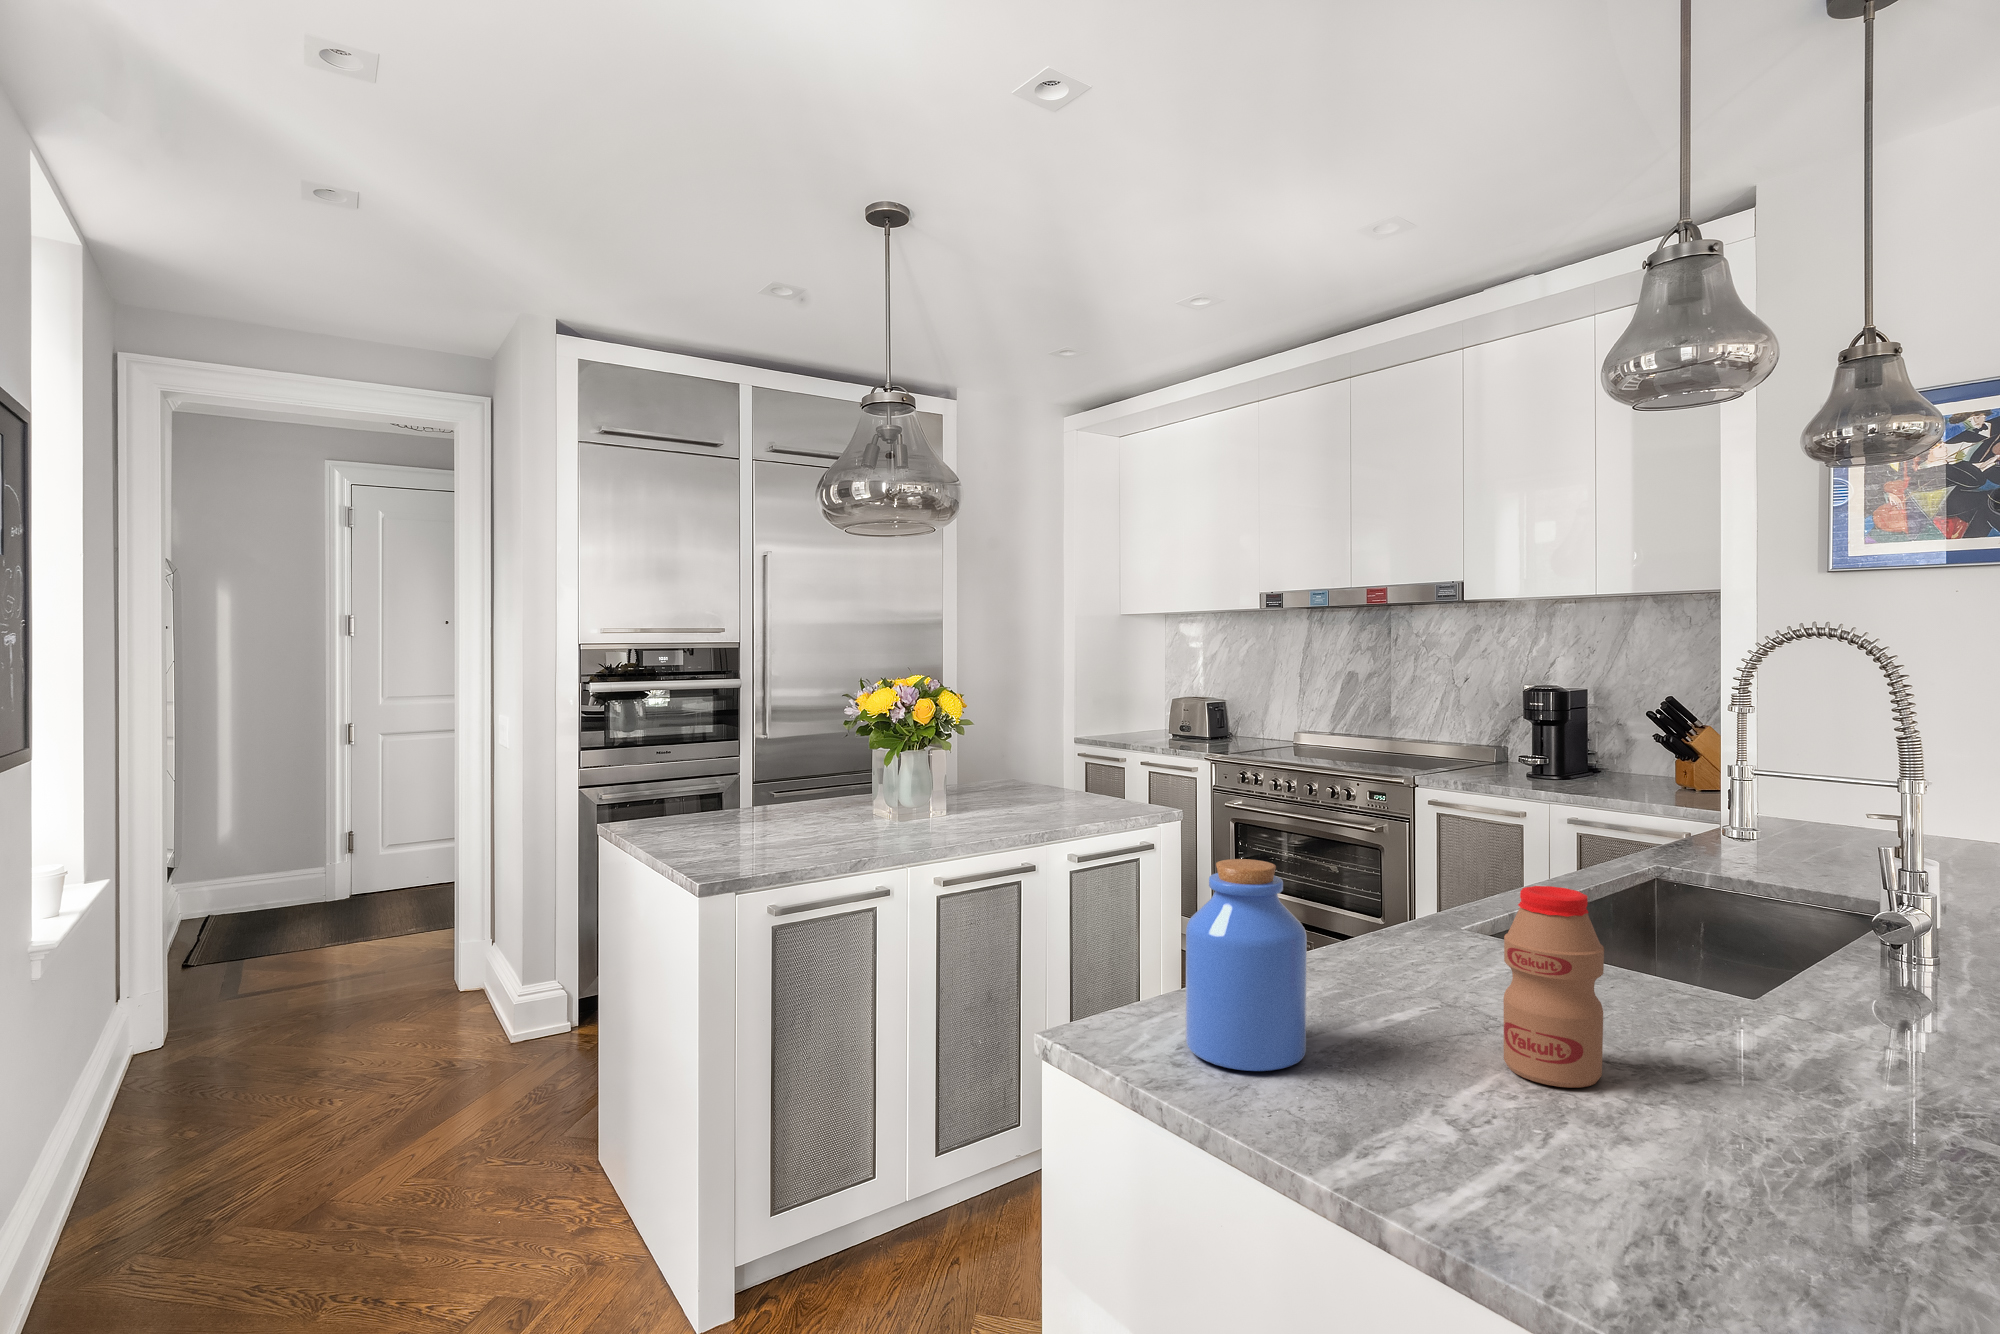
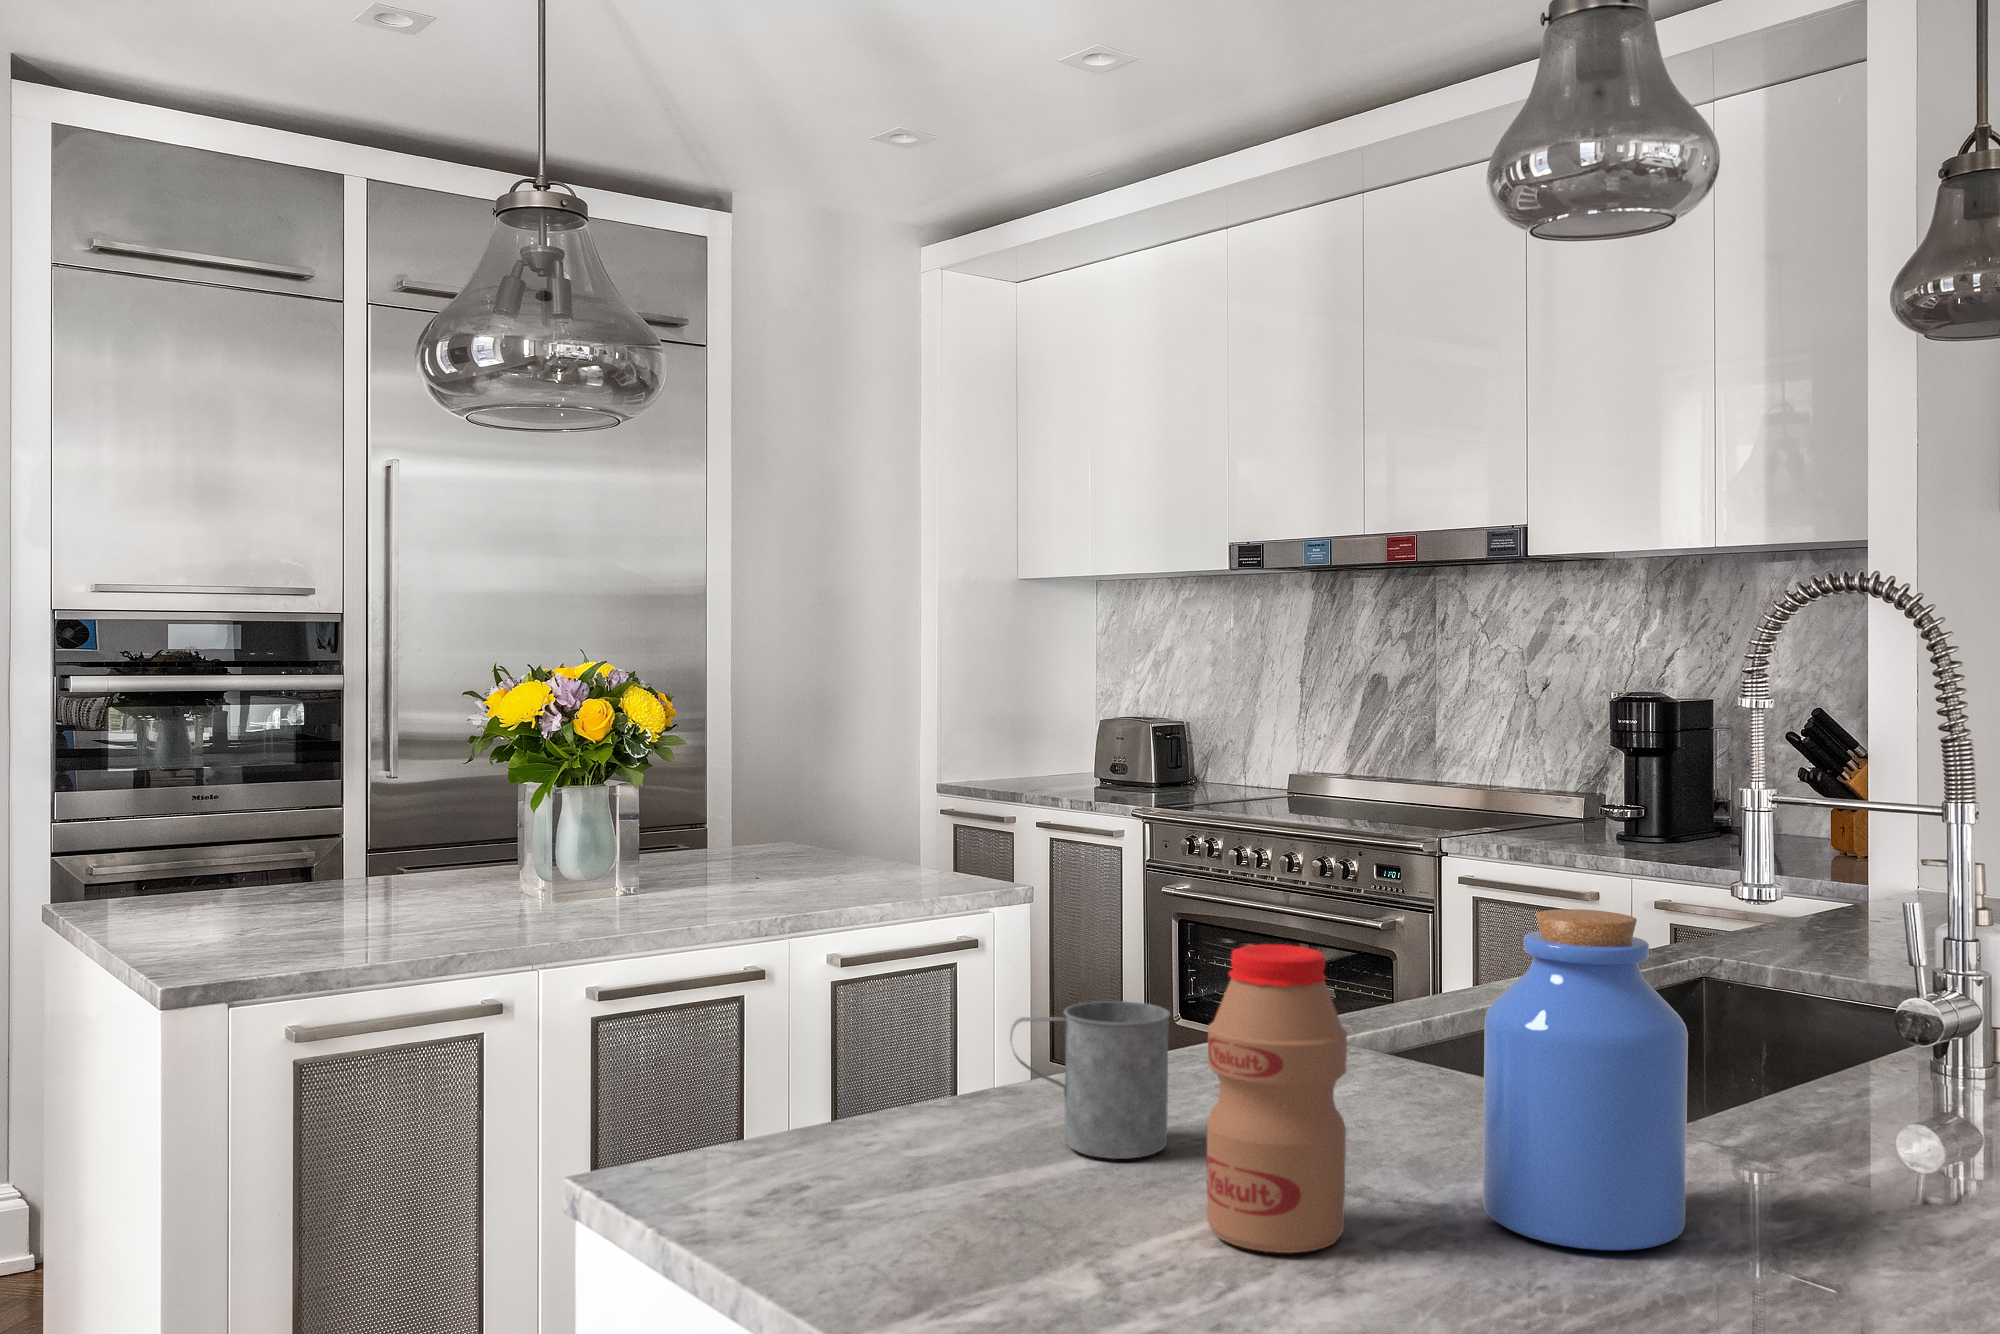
jar: present [1186,859,1307,1071] -> present [1482,909,1688,1251]
mug: none [1328,912,1434,1015] -> present [1010,1001,1170,1159]

